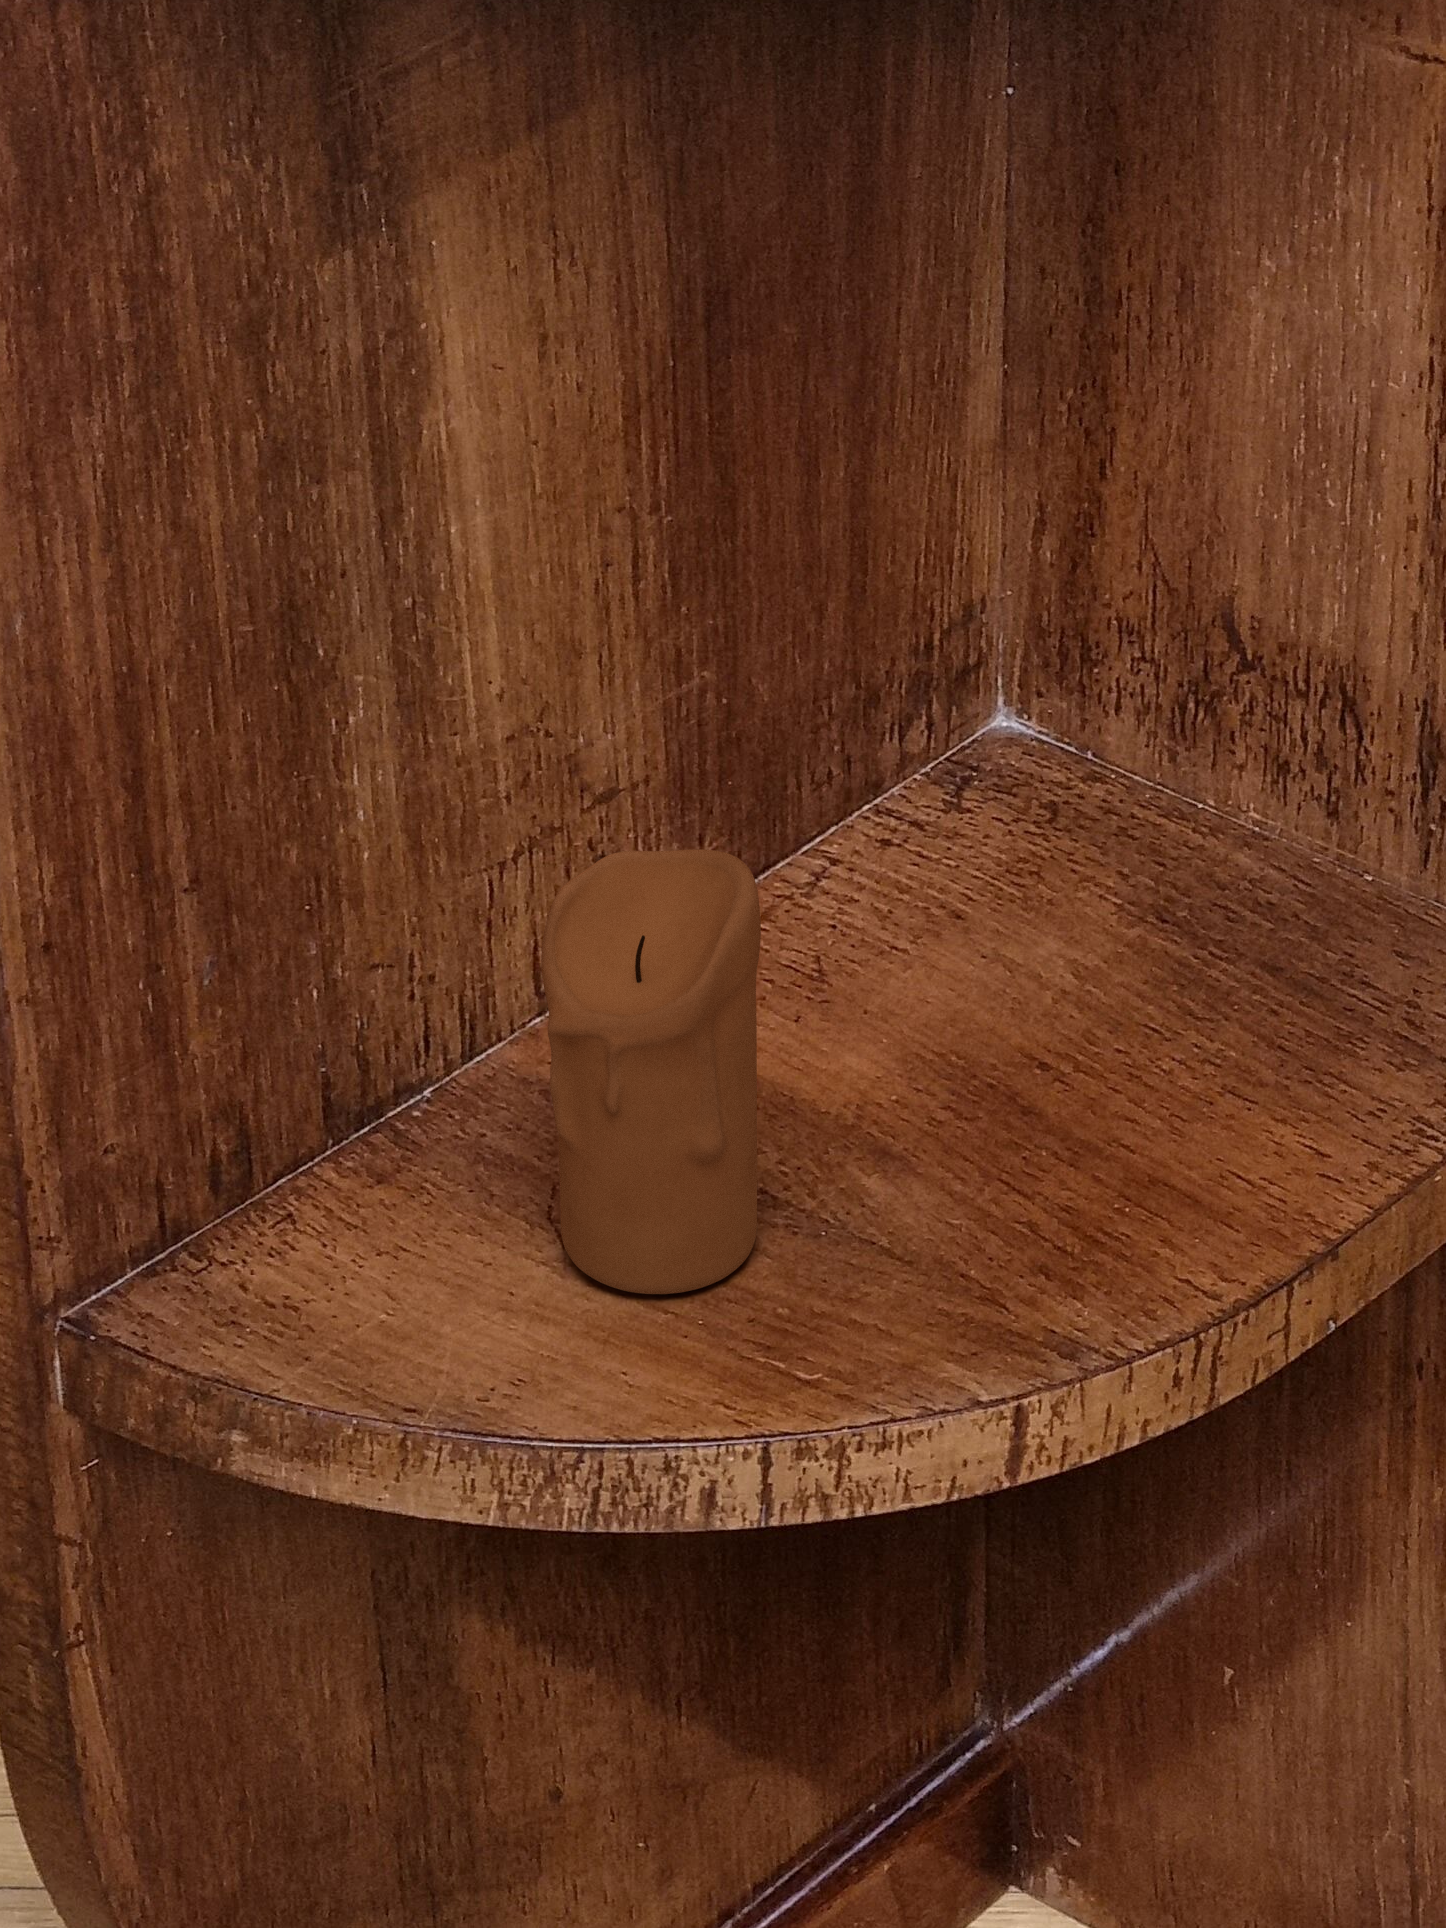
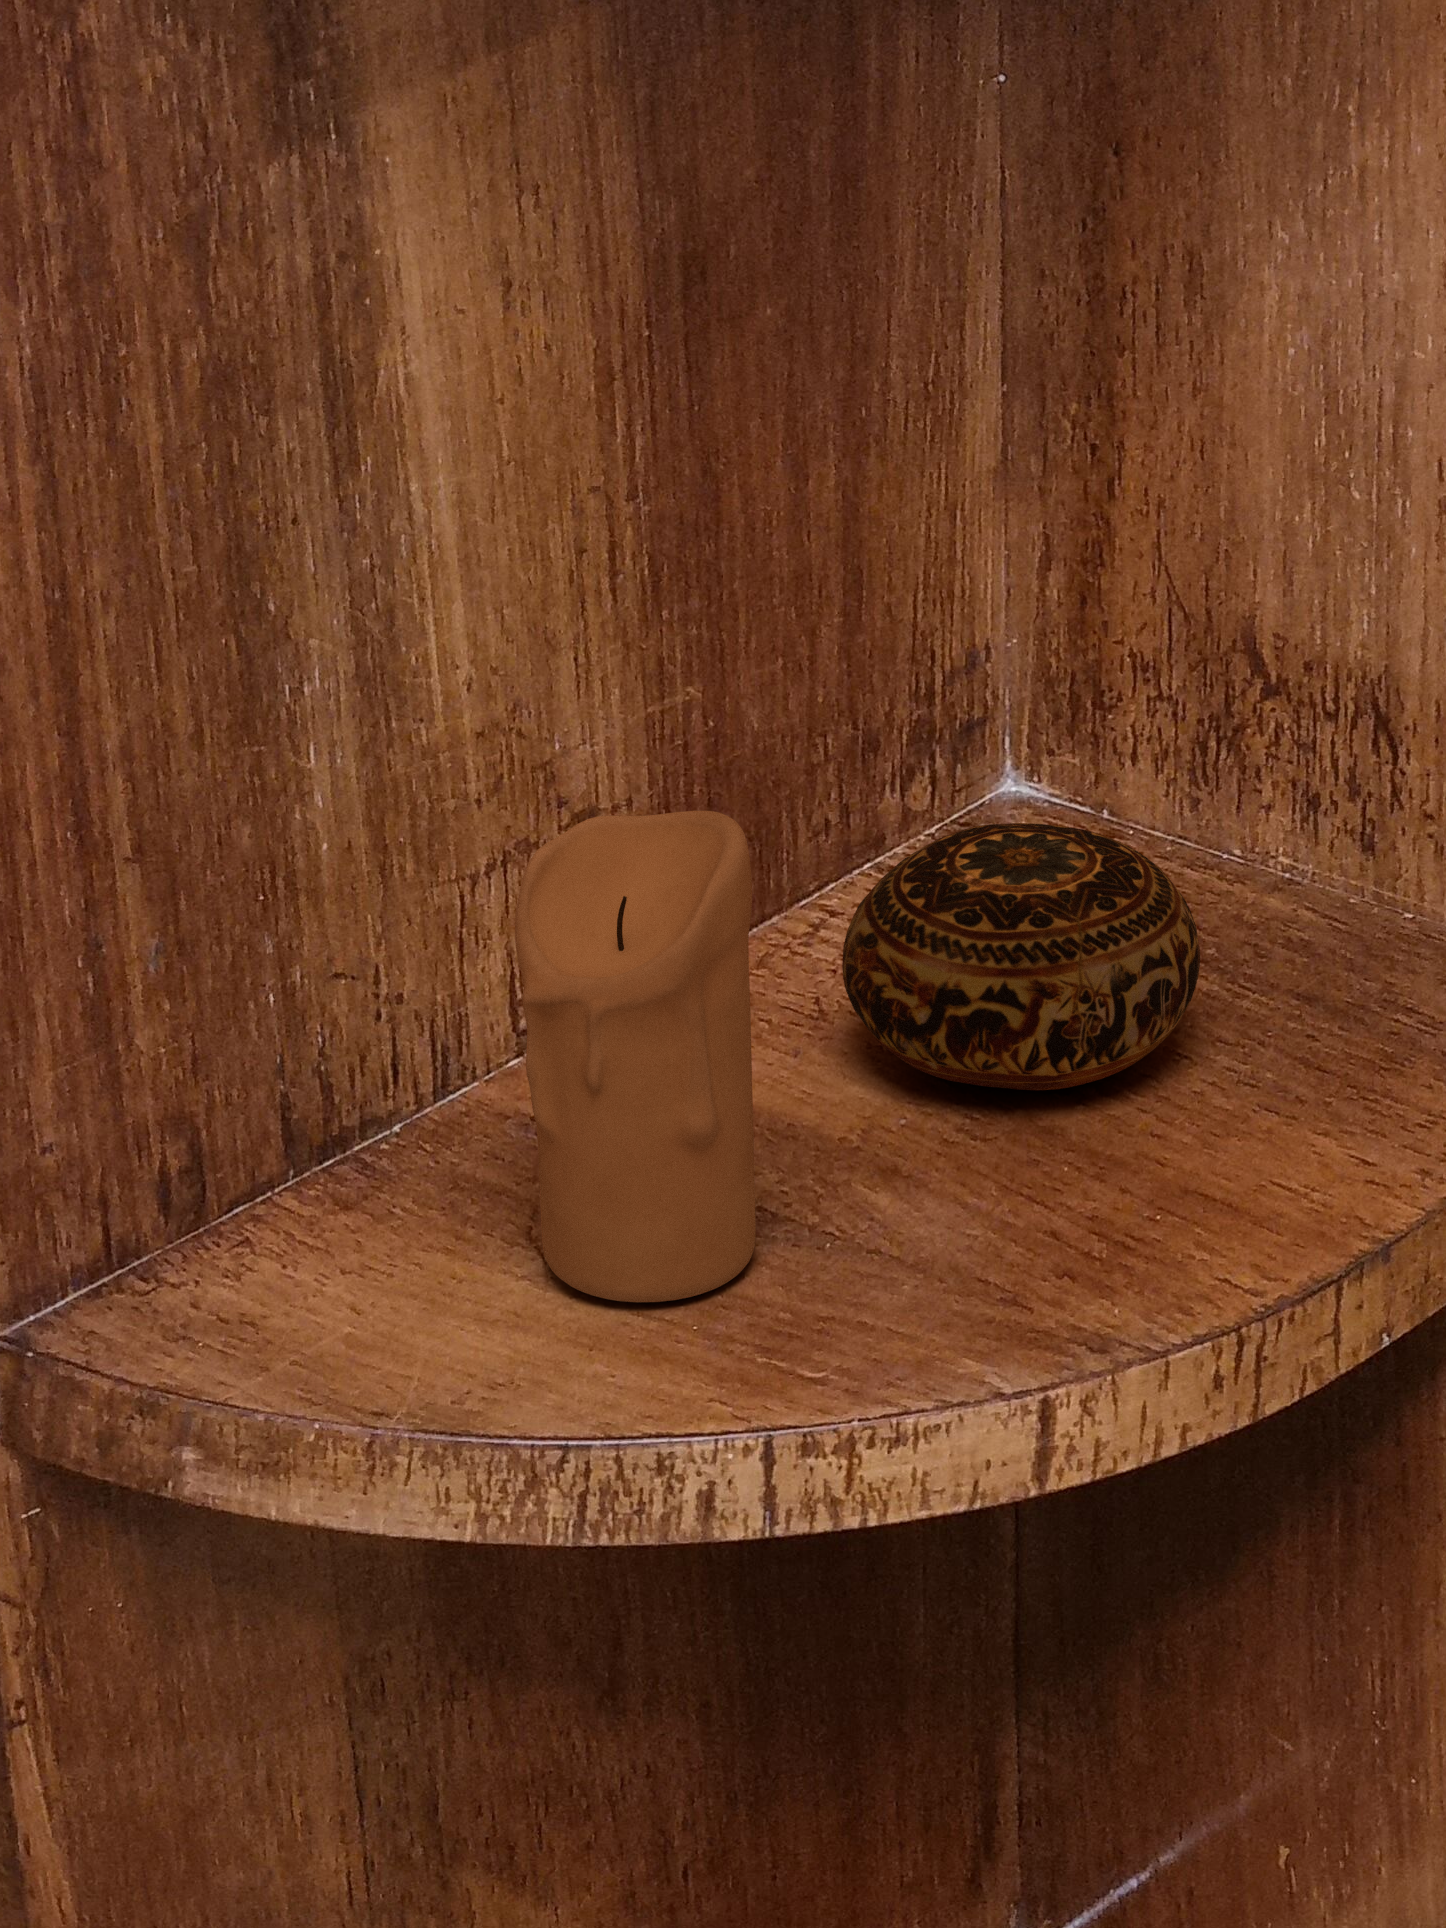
decorative ball: none [841,808,1172,1069] -> present [842,823,1200,1090]

